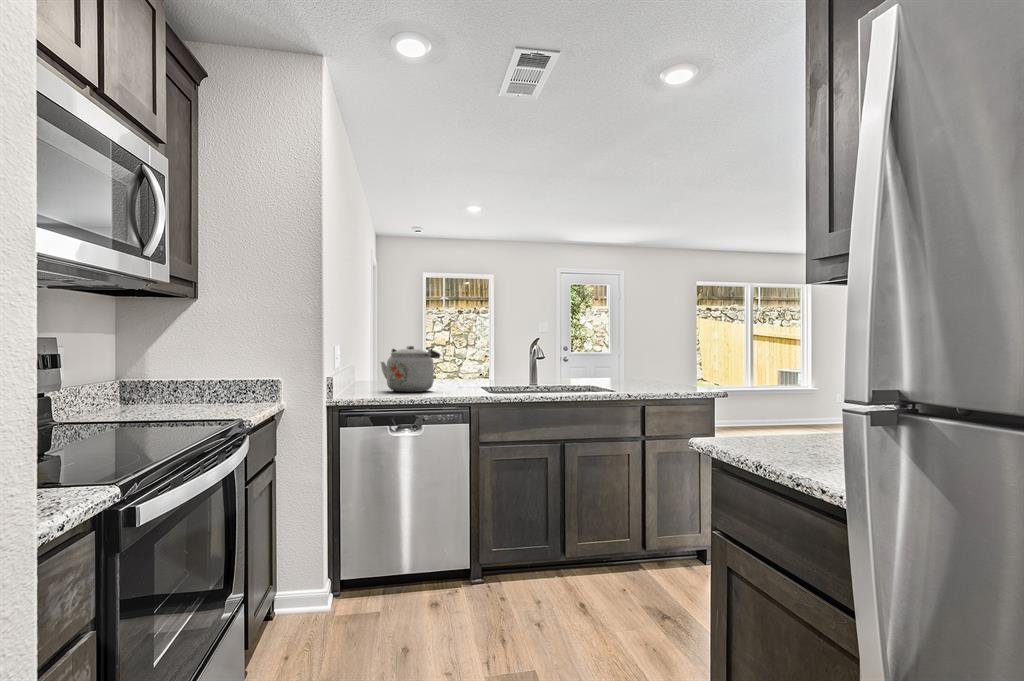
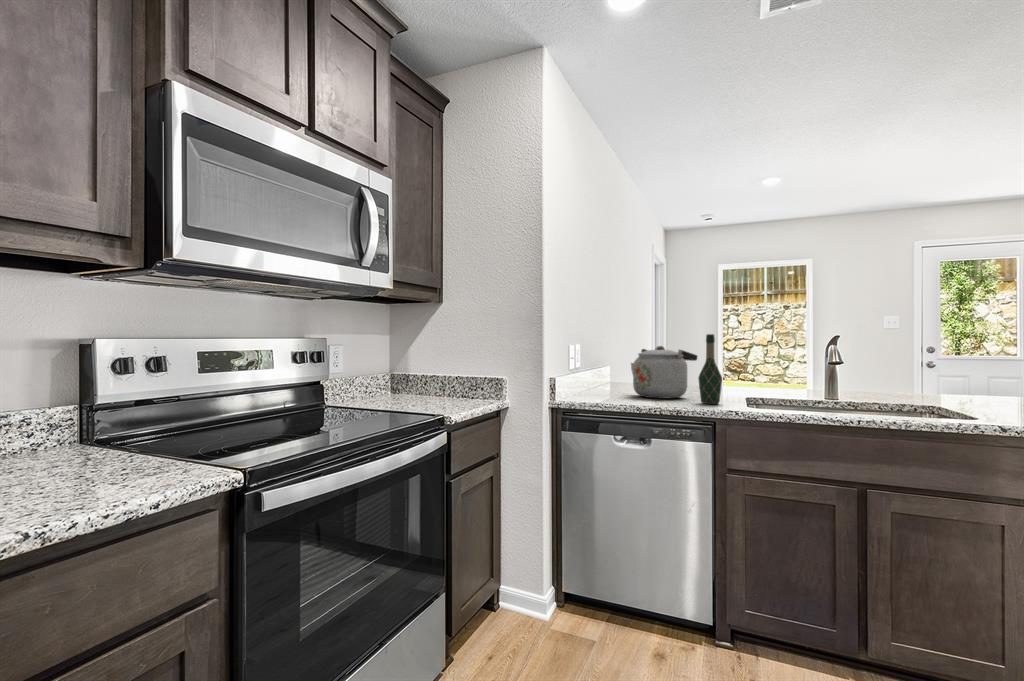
wine bottle: none [449,336,468,393] -> present [698,334,722,404]

